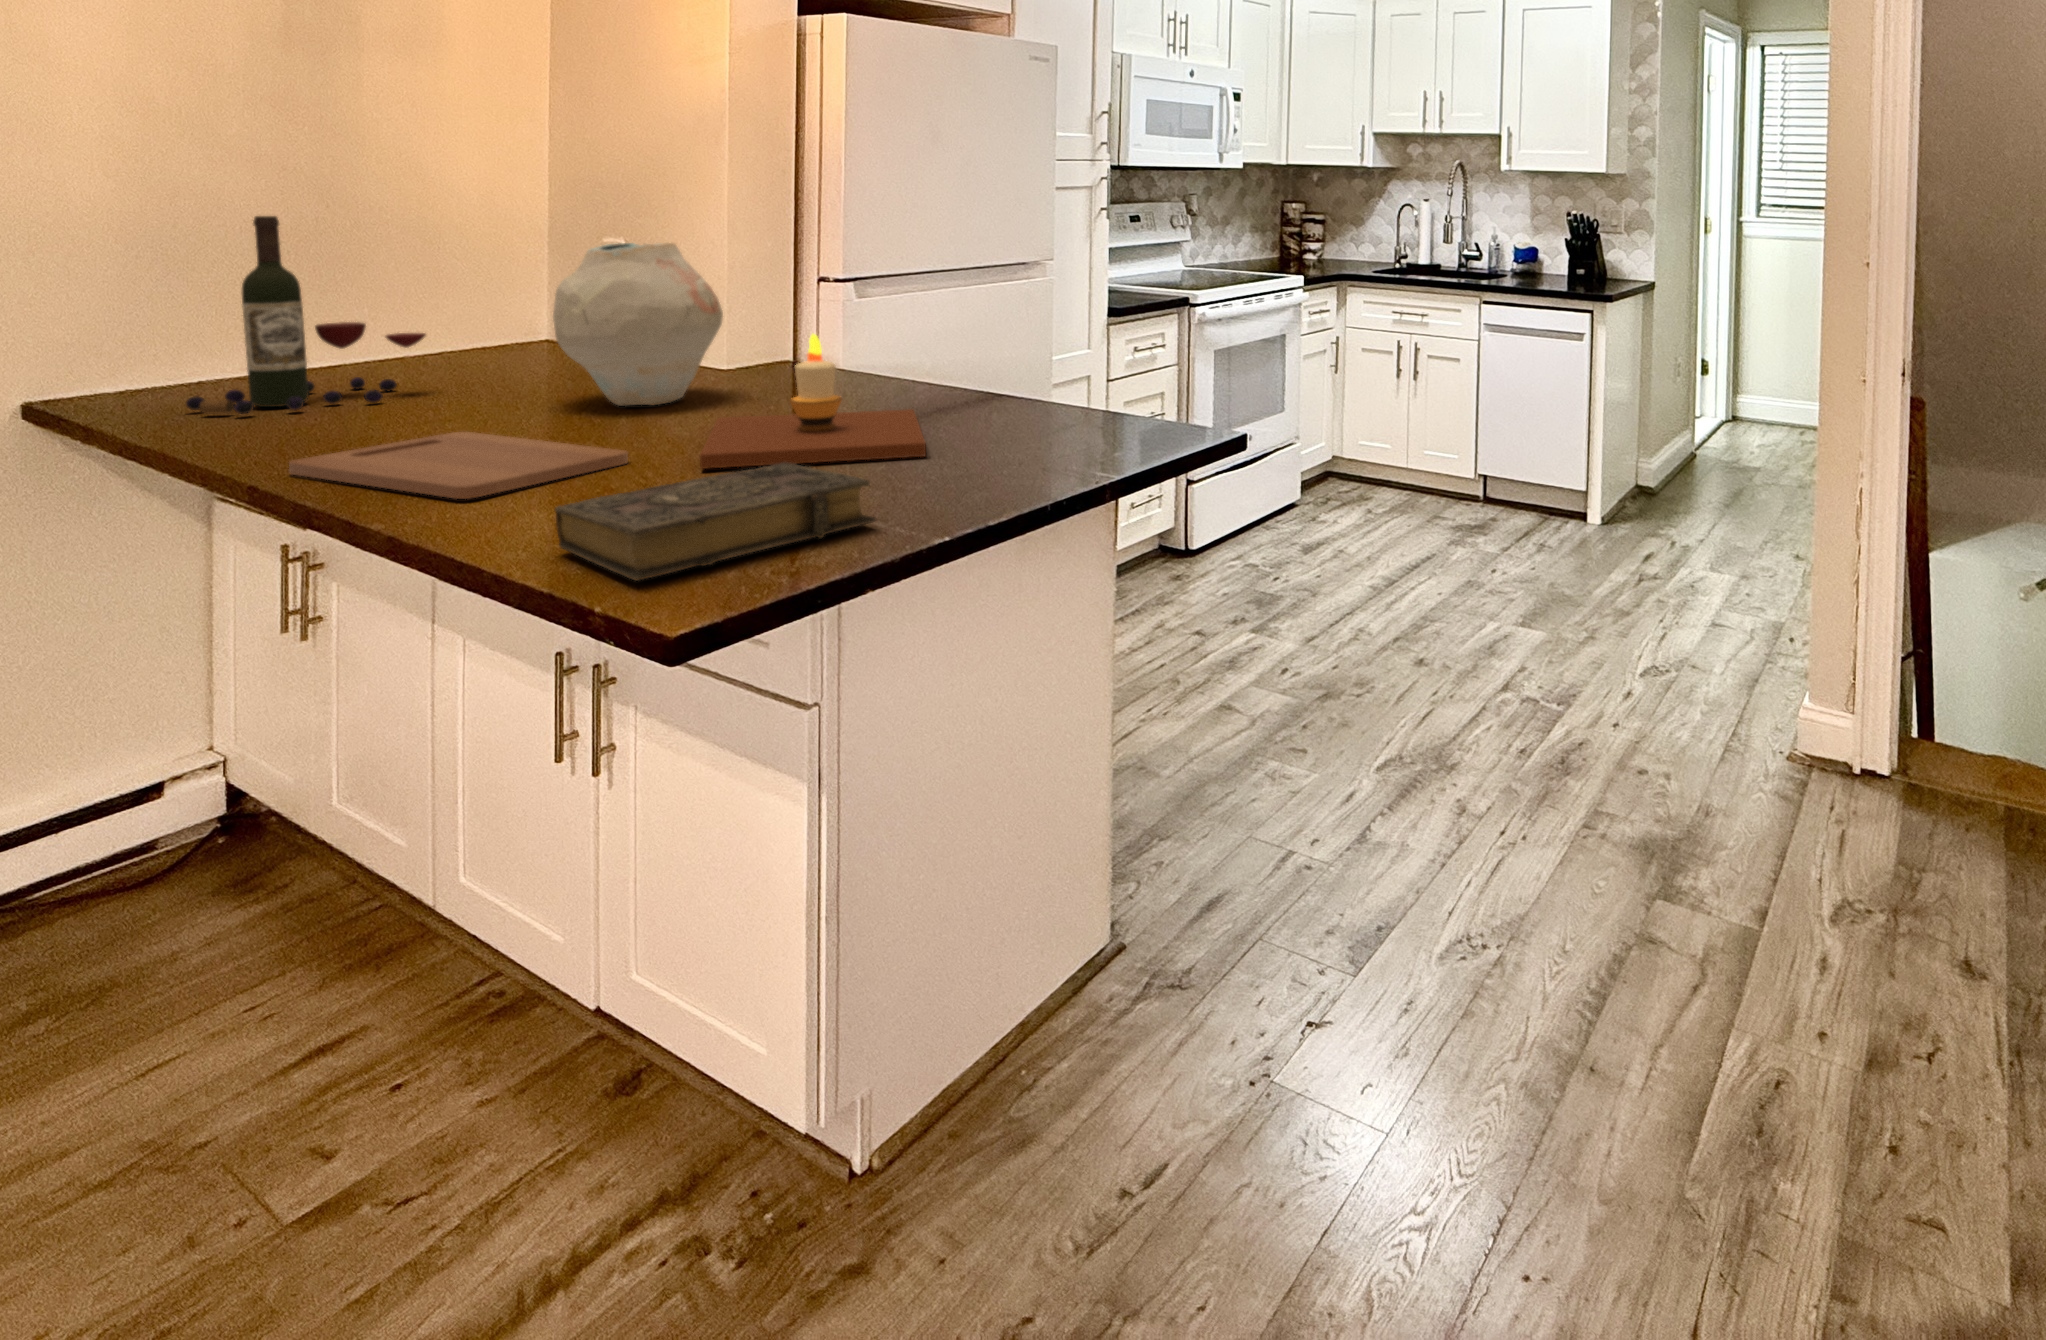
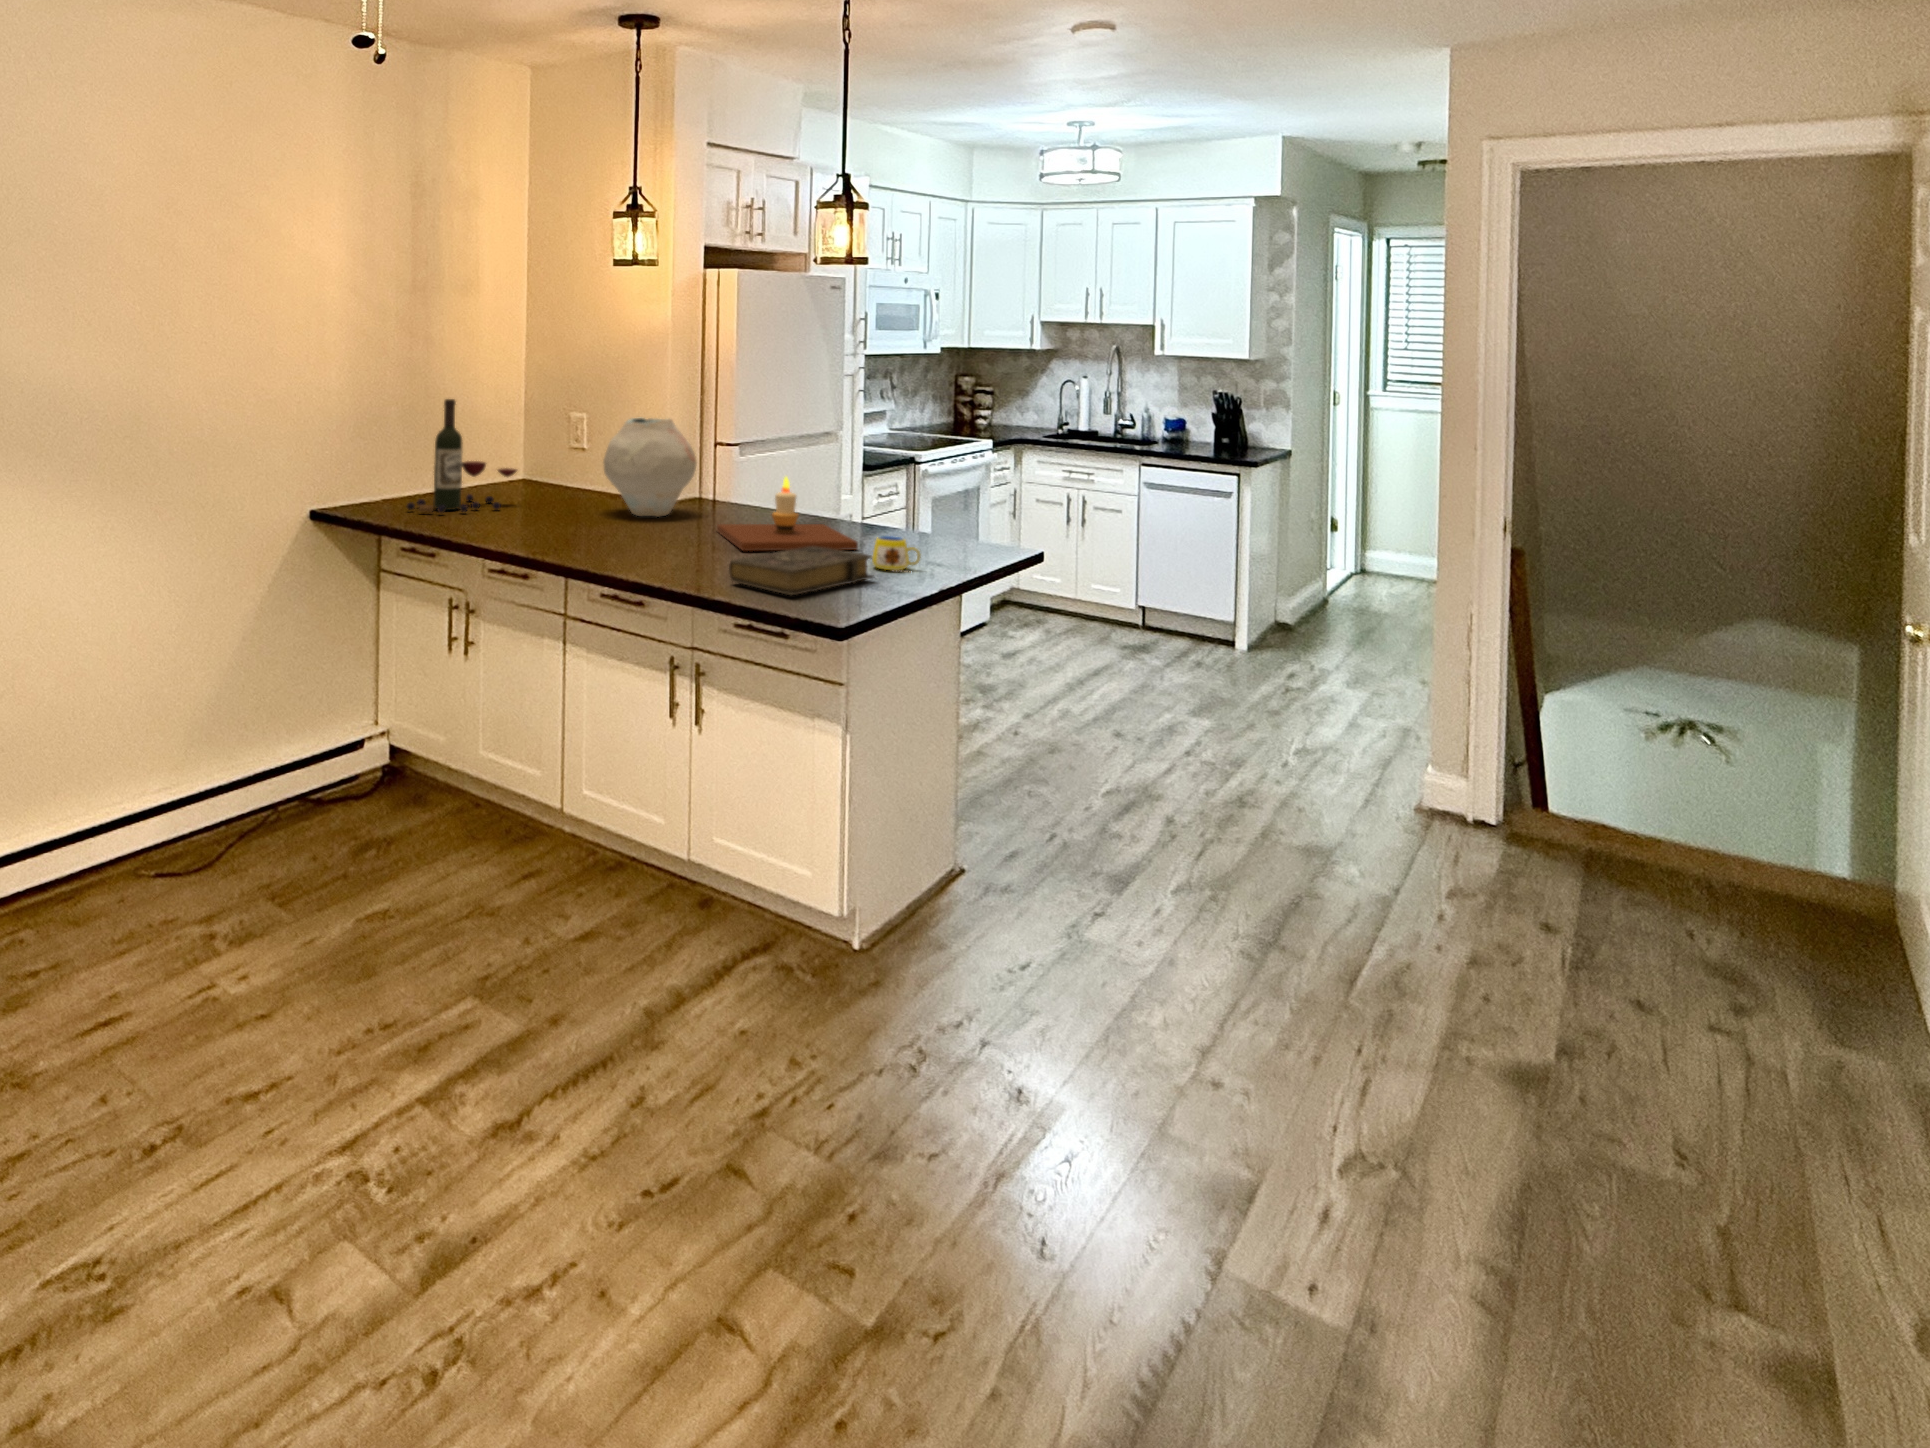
cutting board: present [289,432,628,499] -> none [529,527,695,559]
mug: none [908,437,994,503] -> present [872,536,921,572]

